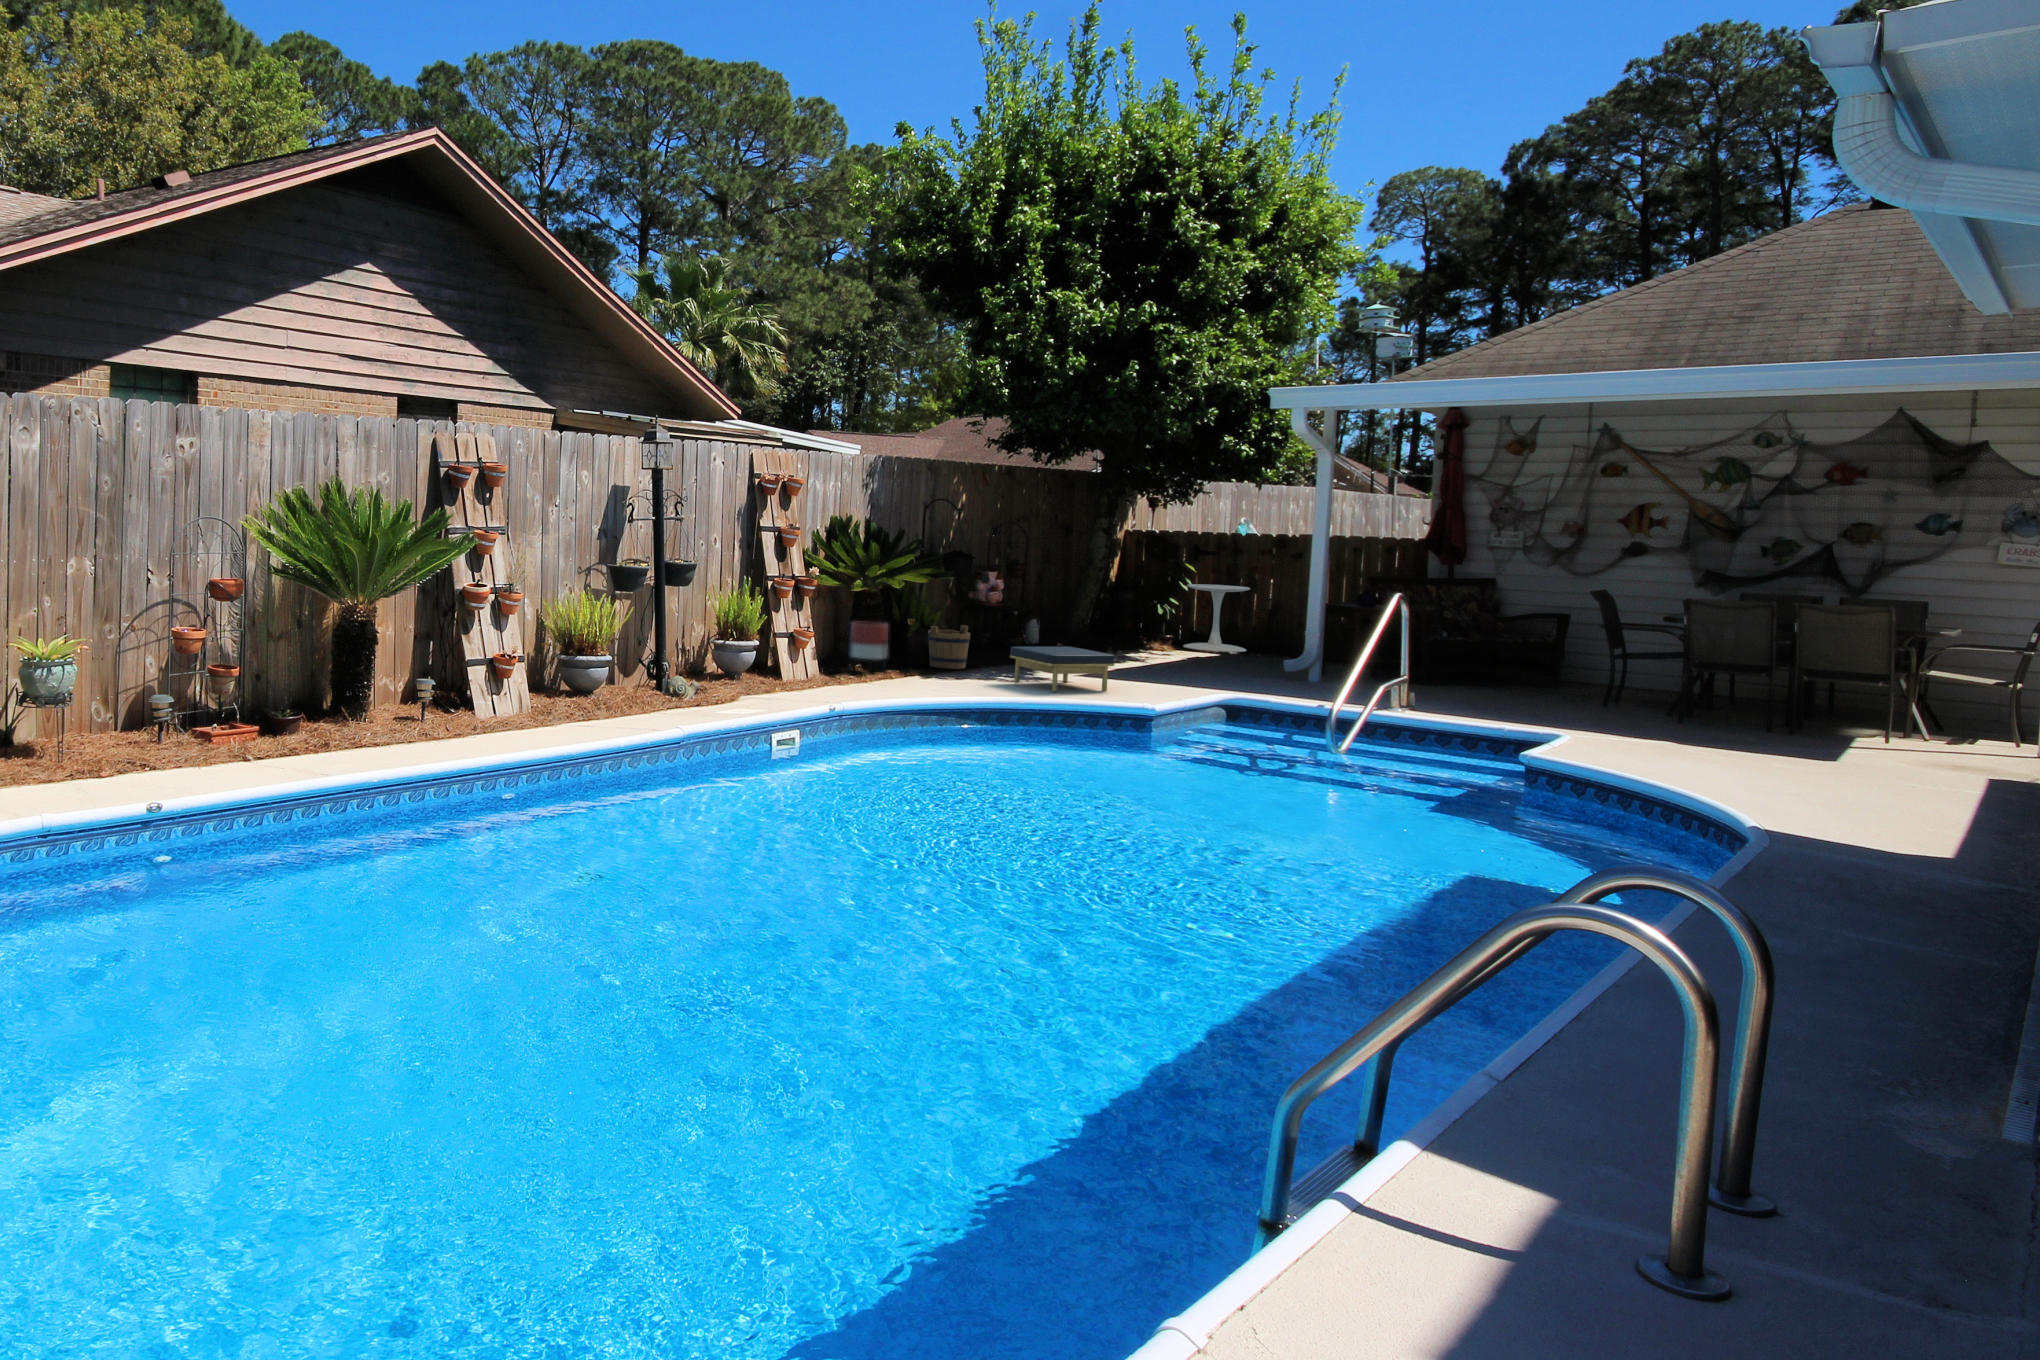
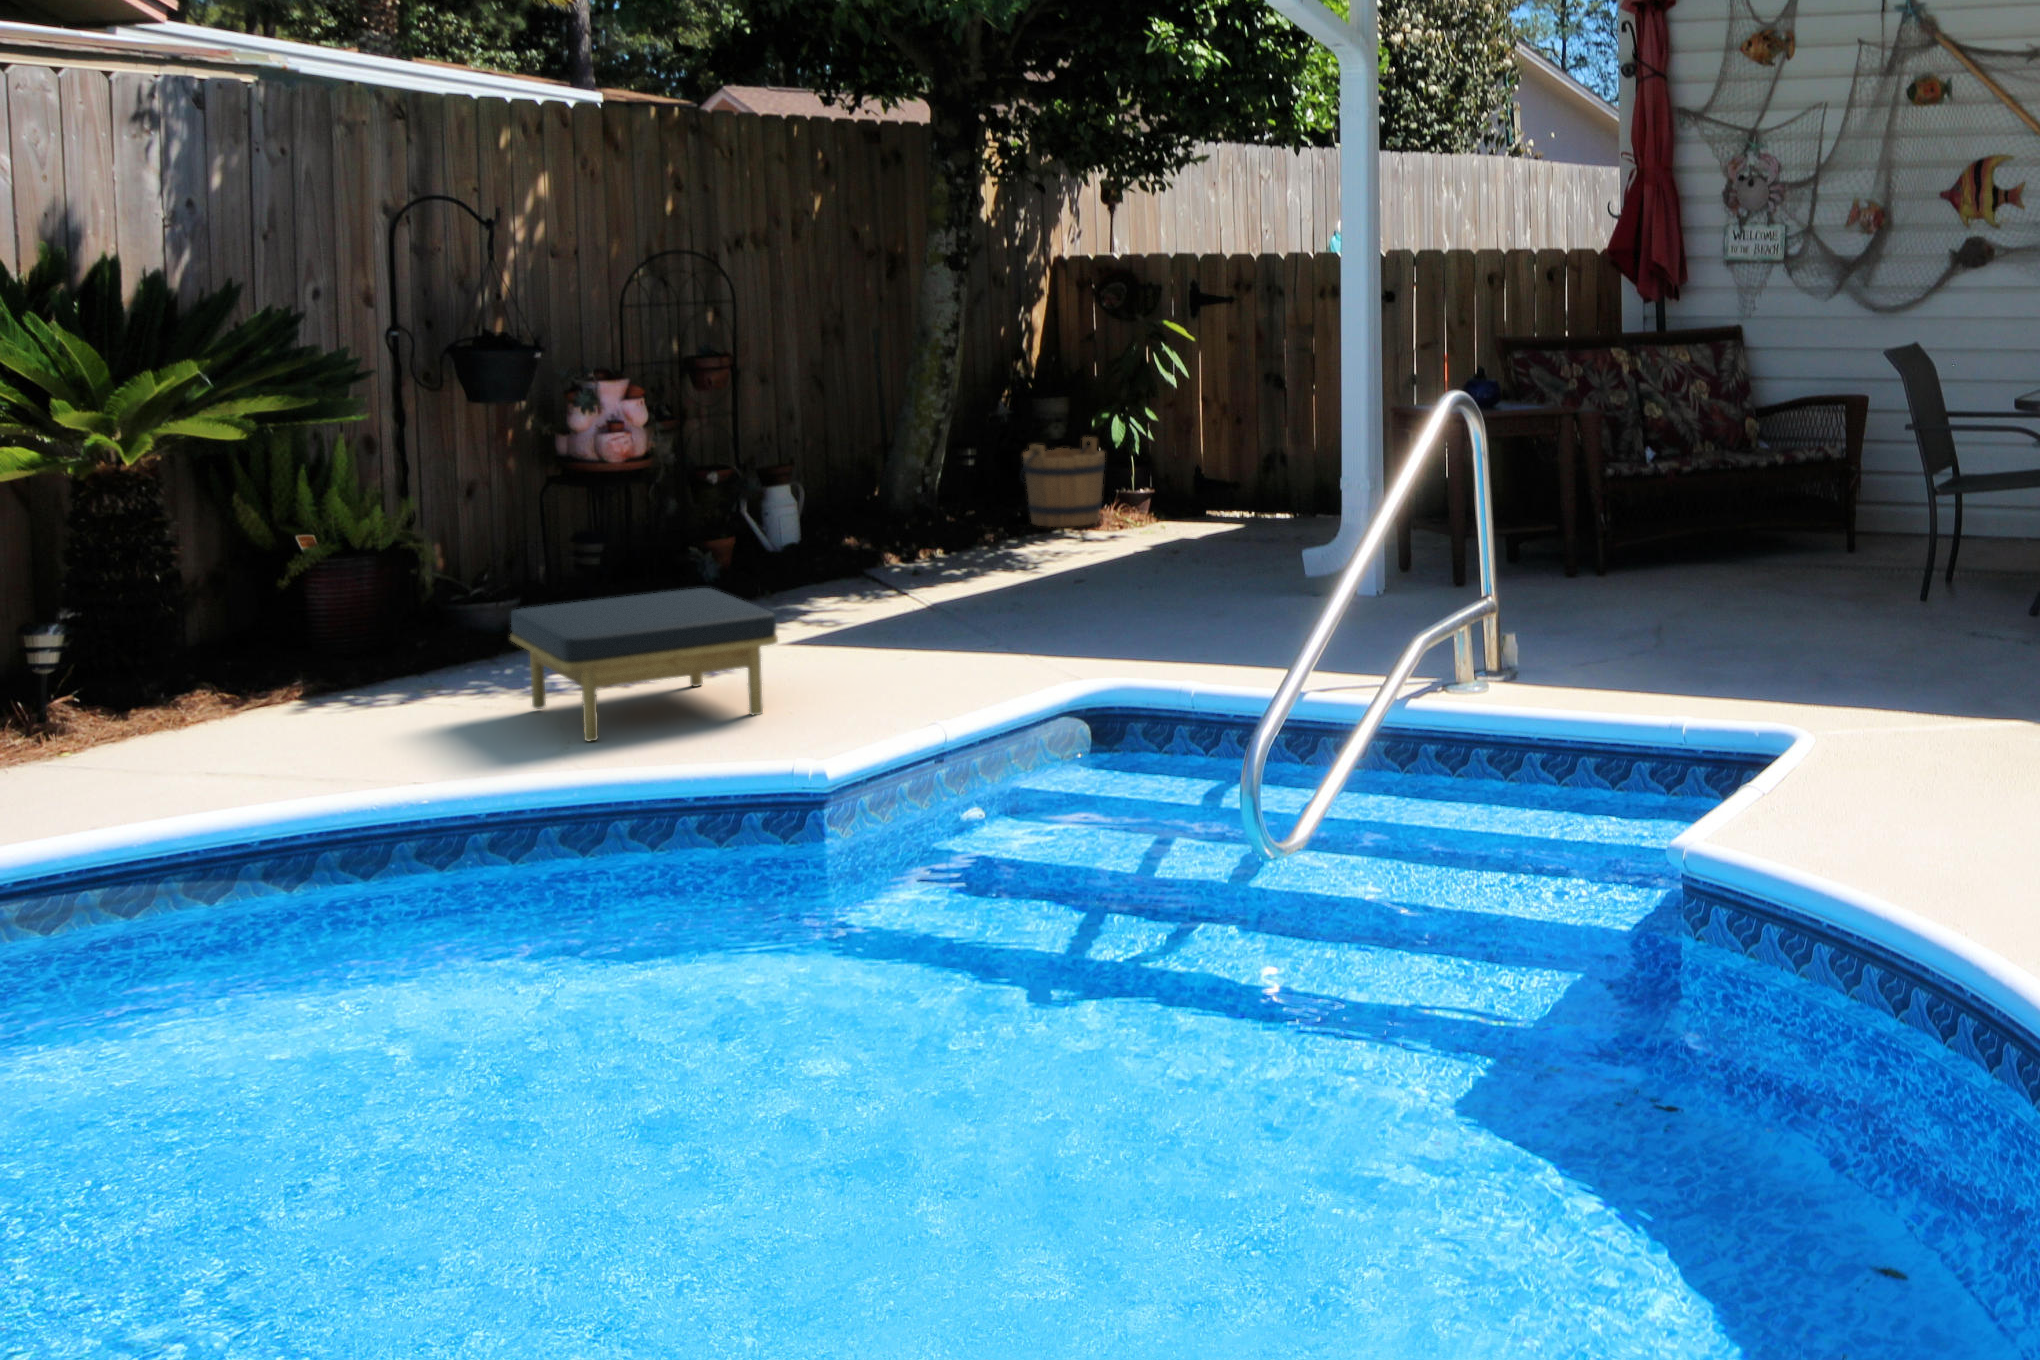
pedestal table: present [1183,584,1250,652] -> none [1171,367,1300,518]
planter: present [850,622,888,660] -> none [80,559,209,715]
bucket: present [926,625,970,669] -> present [1023,437,1105,527]

